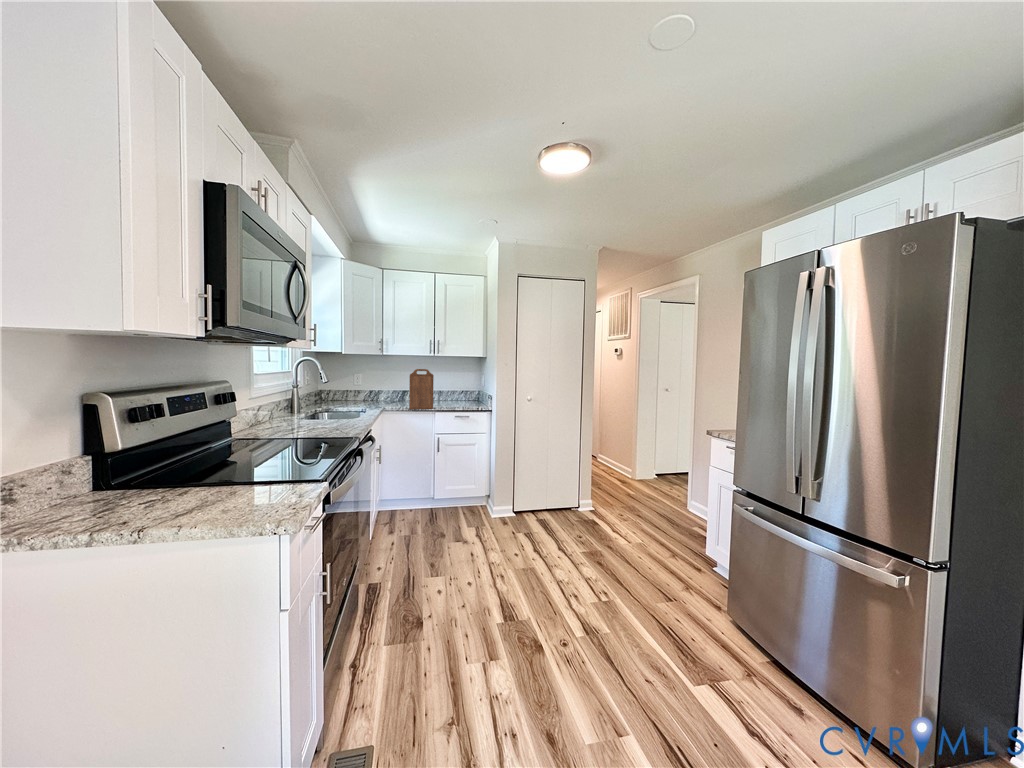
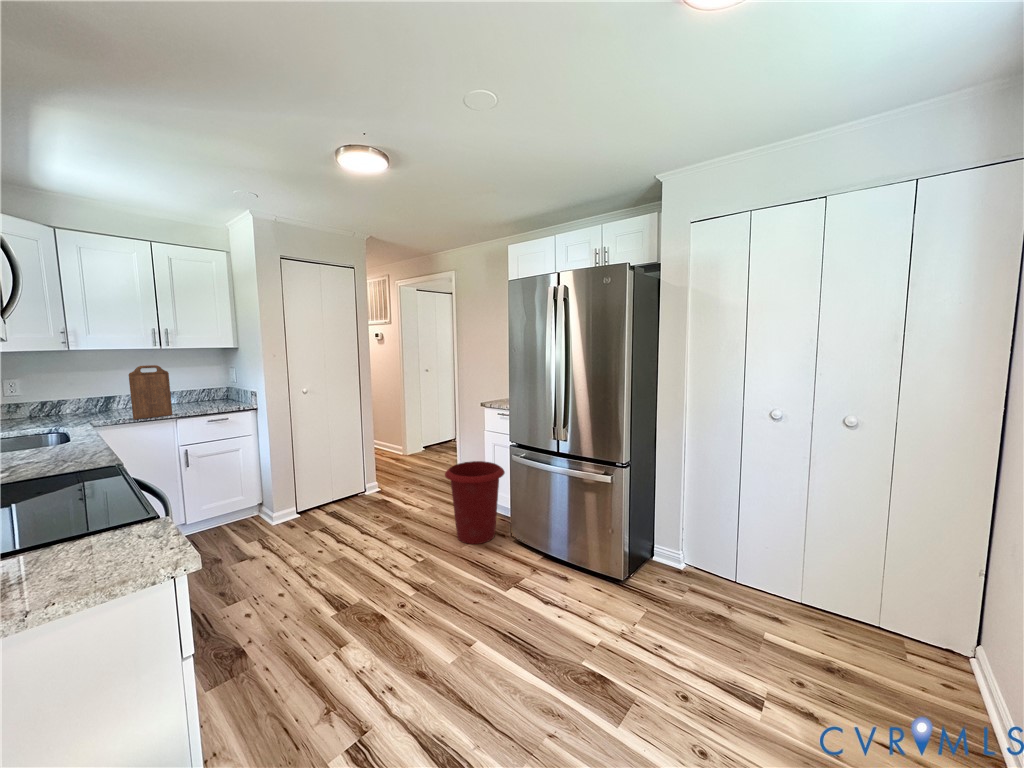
waste bin: none [645,499,726,607] -> present [445,461,505,544]

